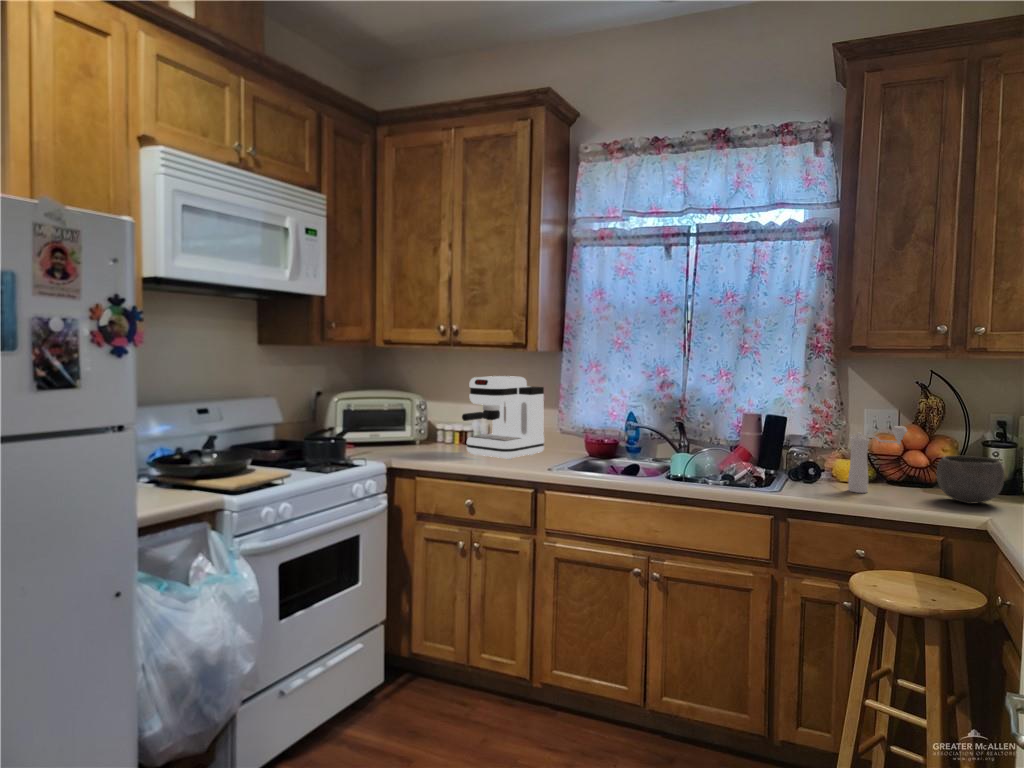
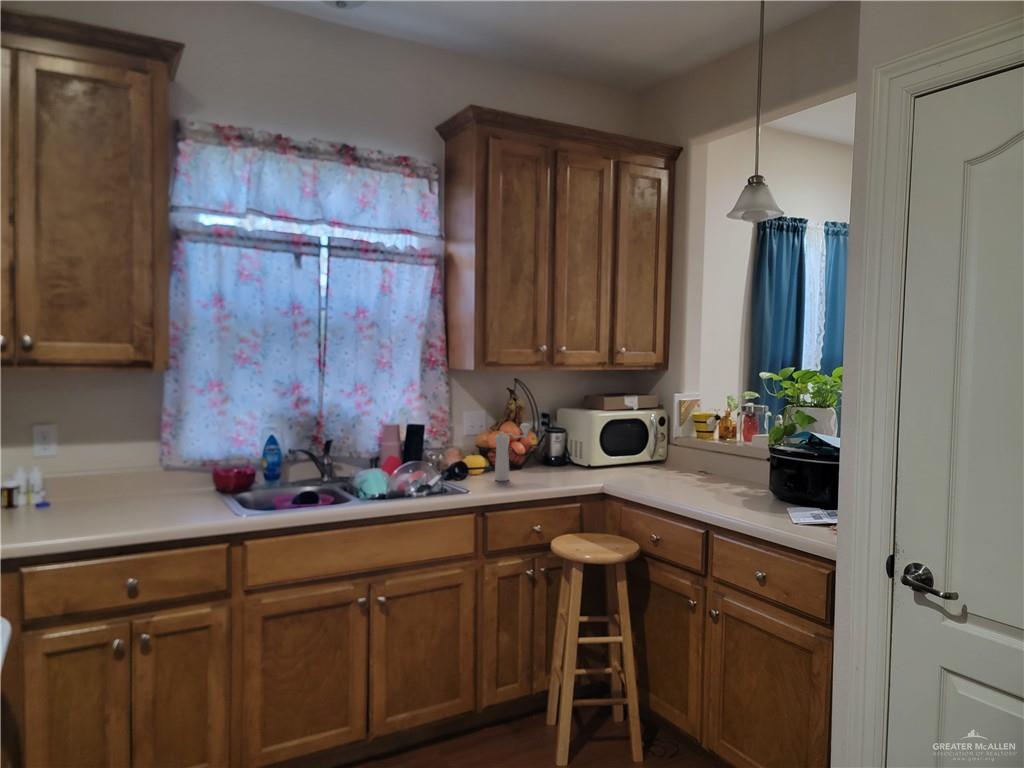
coffee maker: present [462,376,544,460] -> none [67,405,172,519]
ceramic bowl: present [936,456,1004,504] -> none [545,441,586,475]

